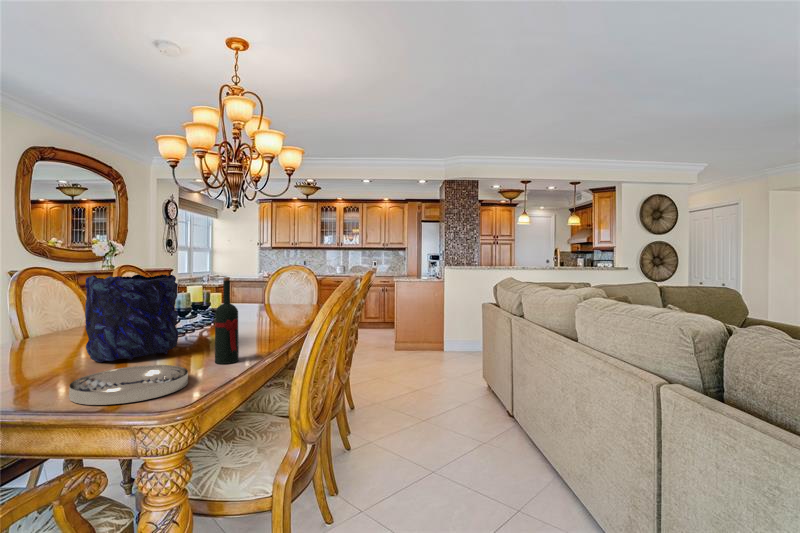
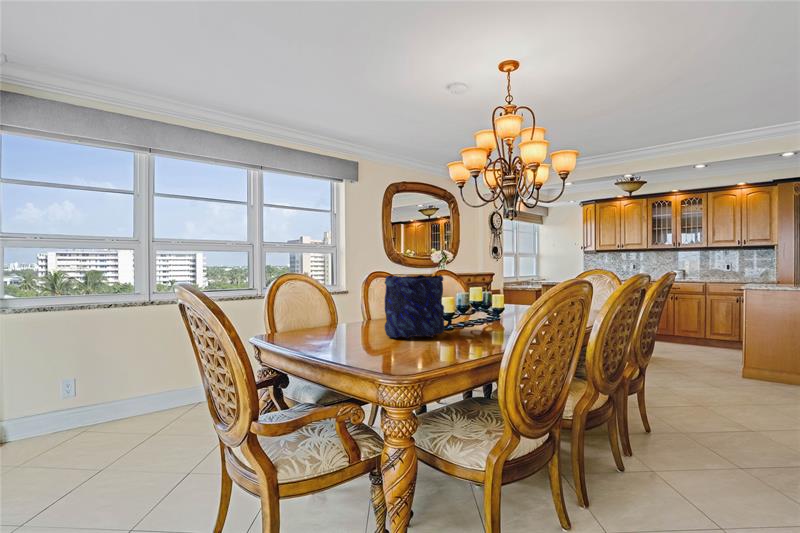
wine bottle: present [215,277,239,364] -> none [459,277,477,351]
plate: present [69,365,188,405] -> none [354,342,427,365]

